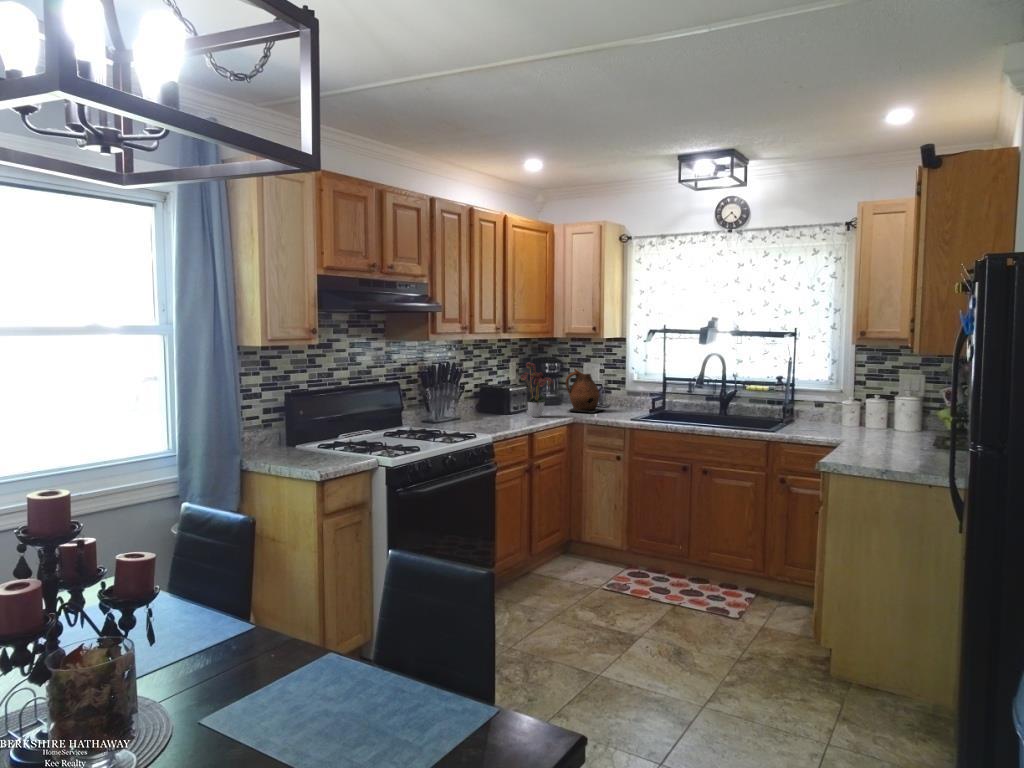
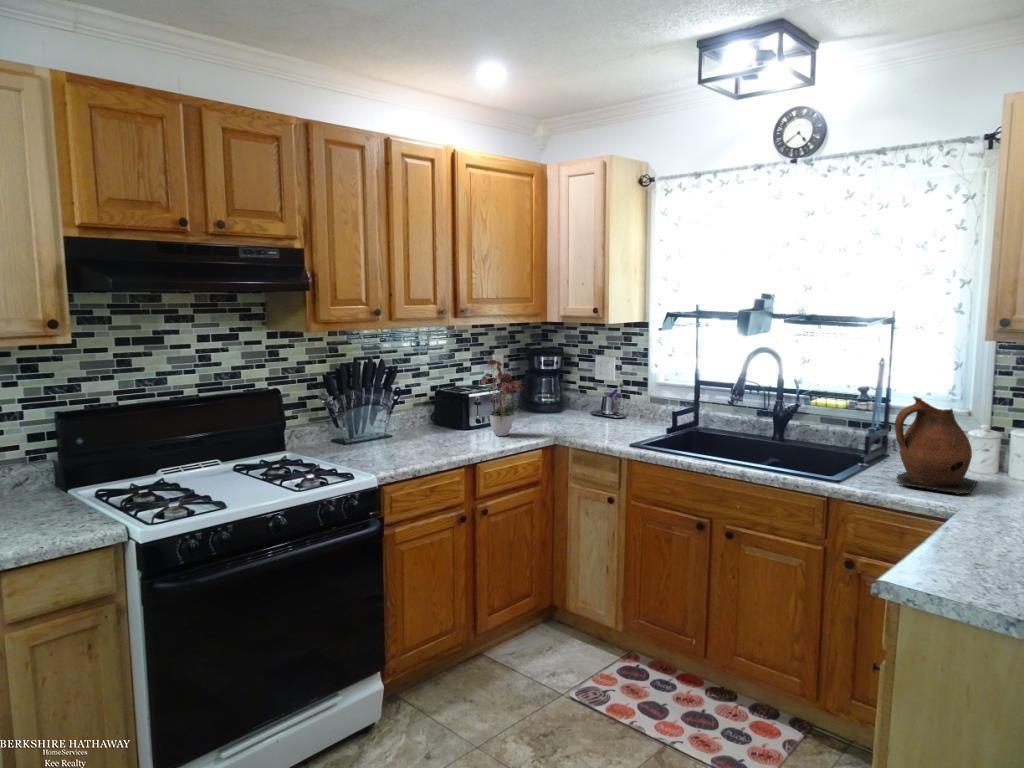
ceramic pitcher: present [566,369,604,413] -> present [895,396,978,495]

